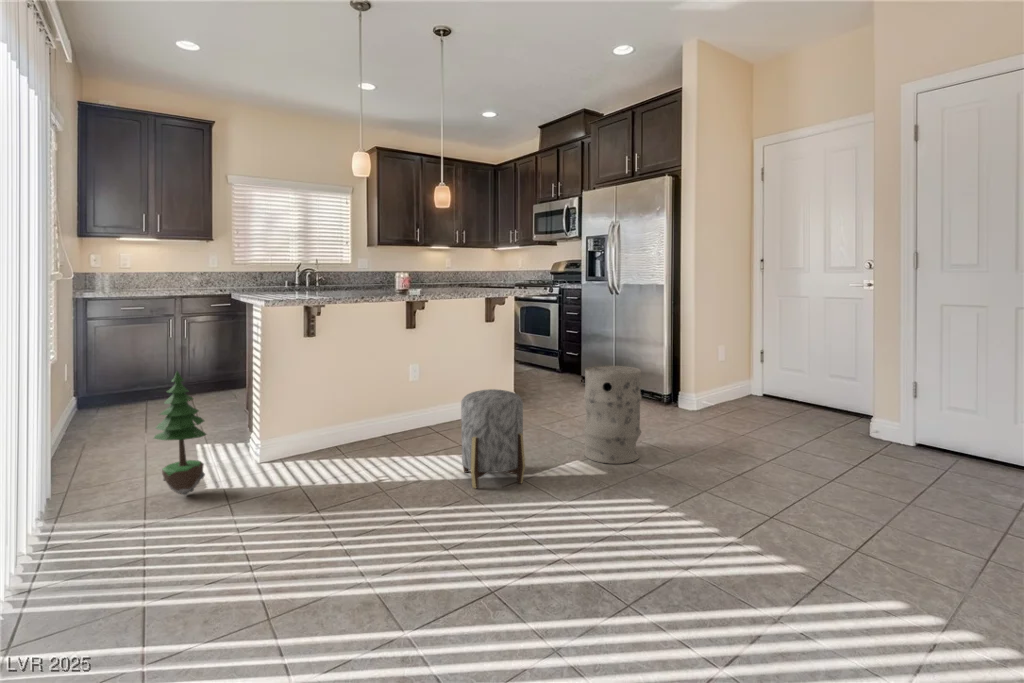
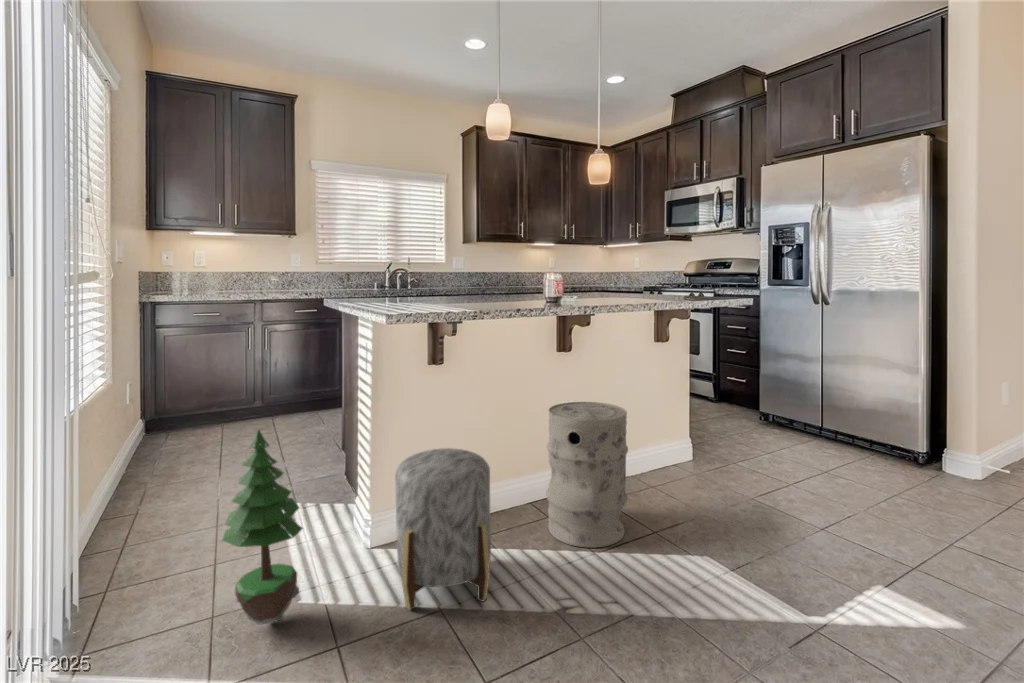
trash can: present [583,366,642,464] -> present [546,402,628,548]
stool: present [461,389,525,488] -> present [395,448,491,610]

